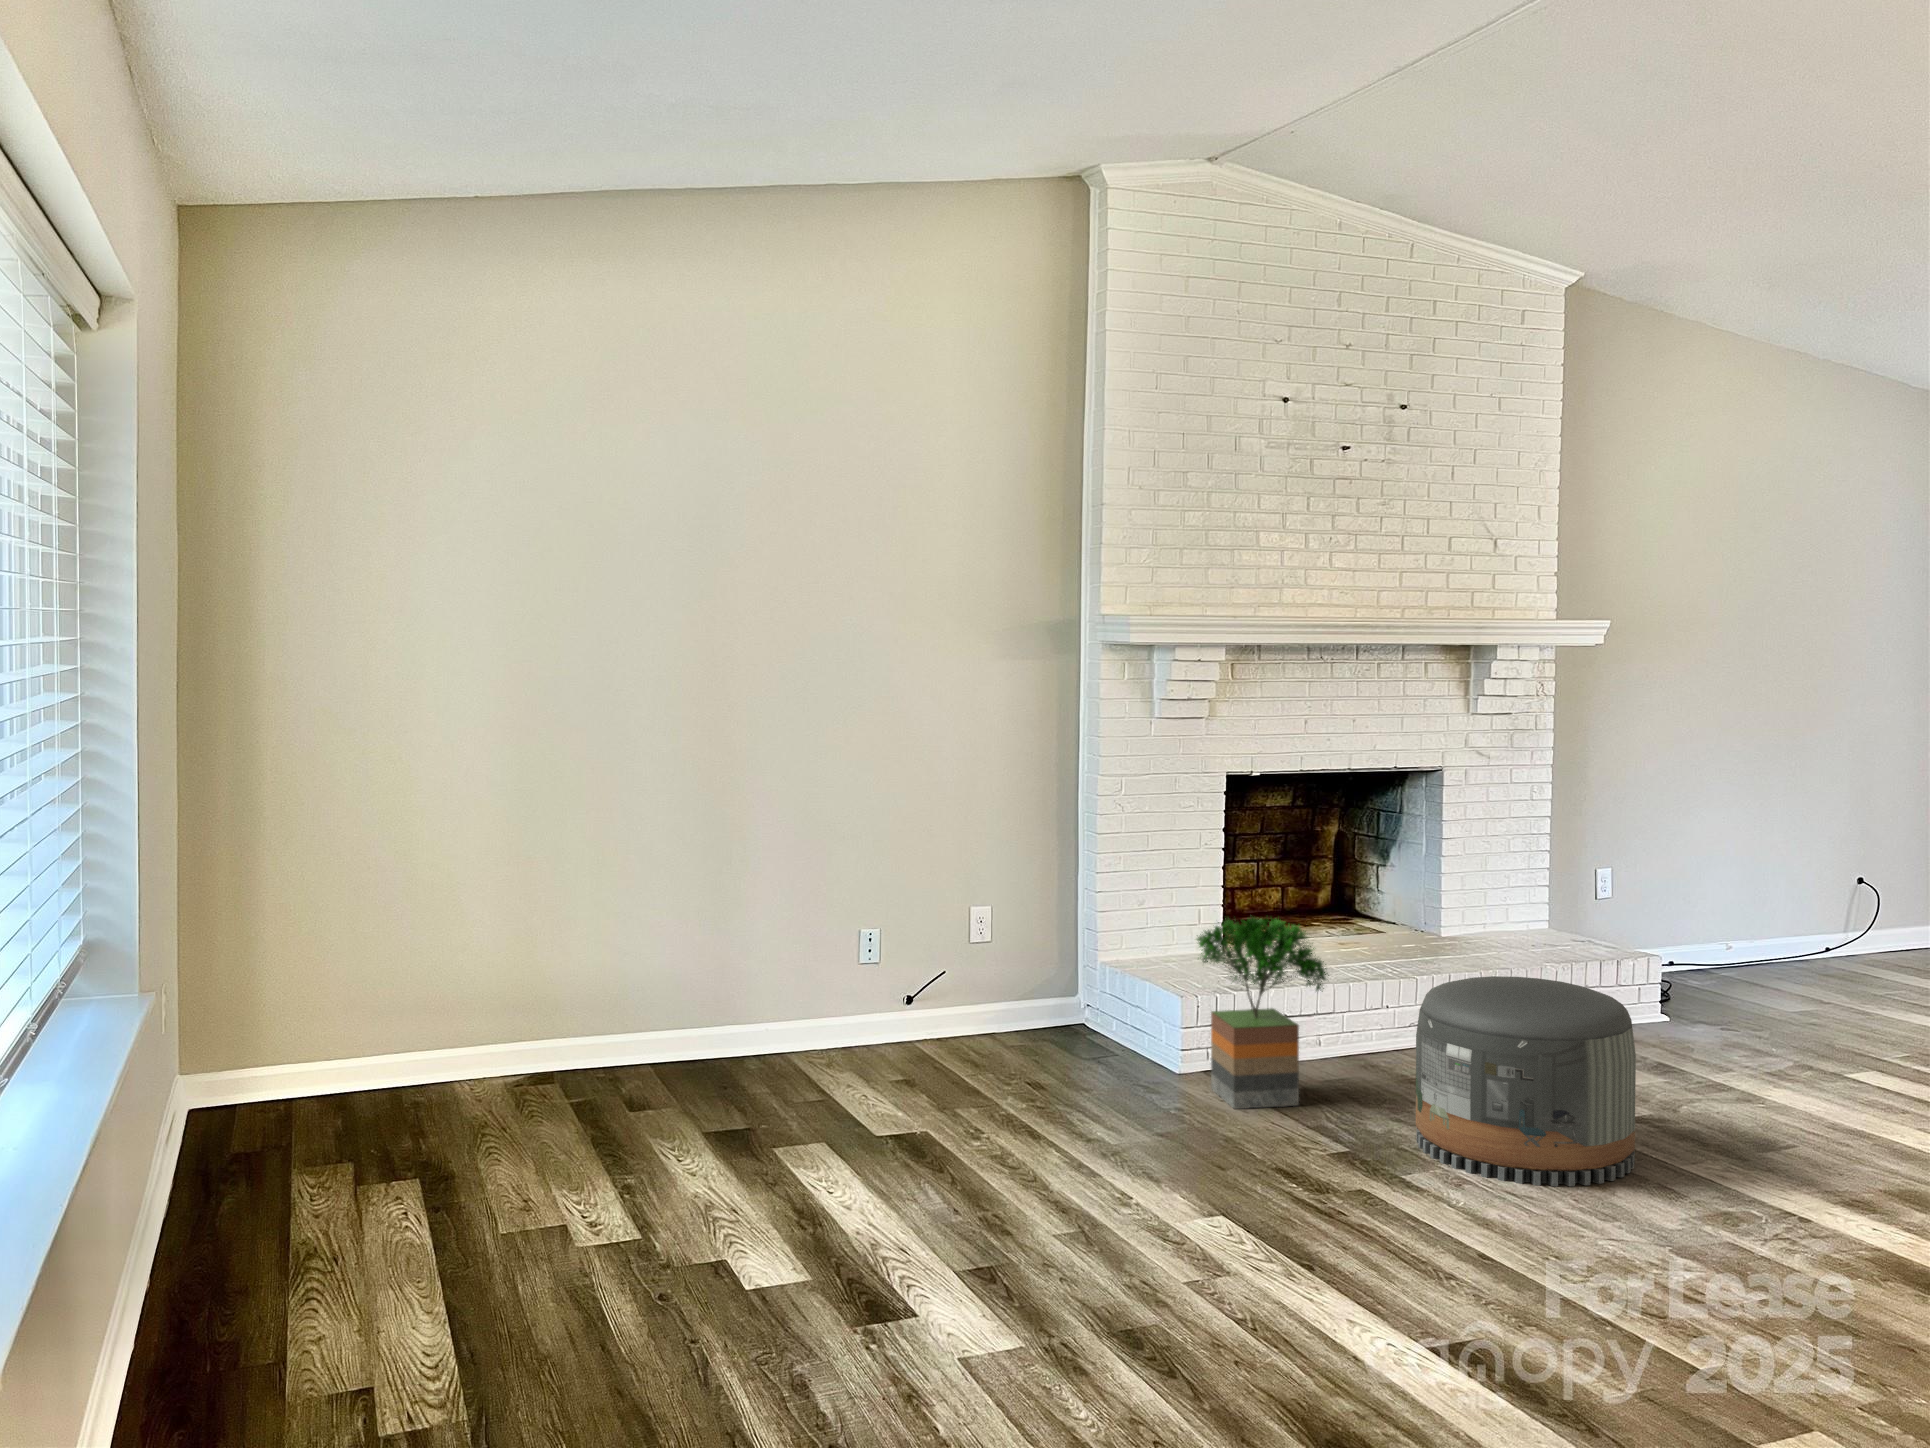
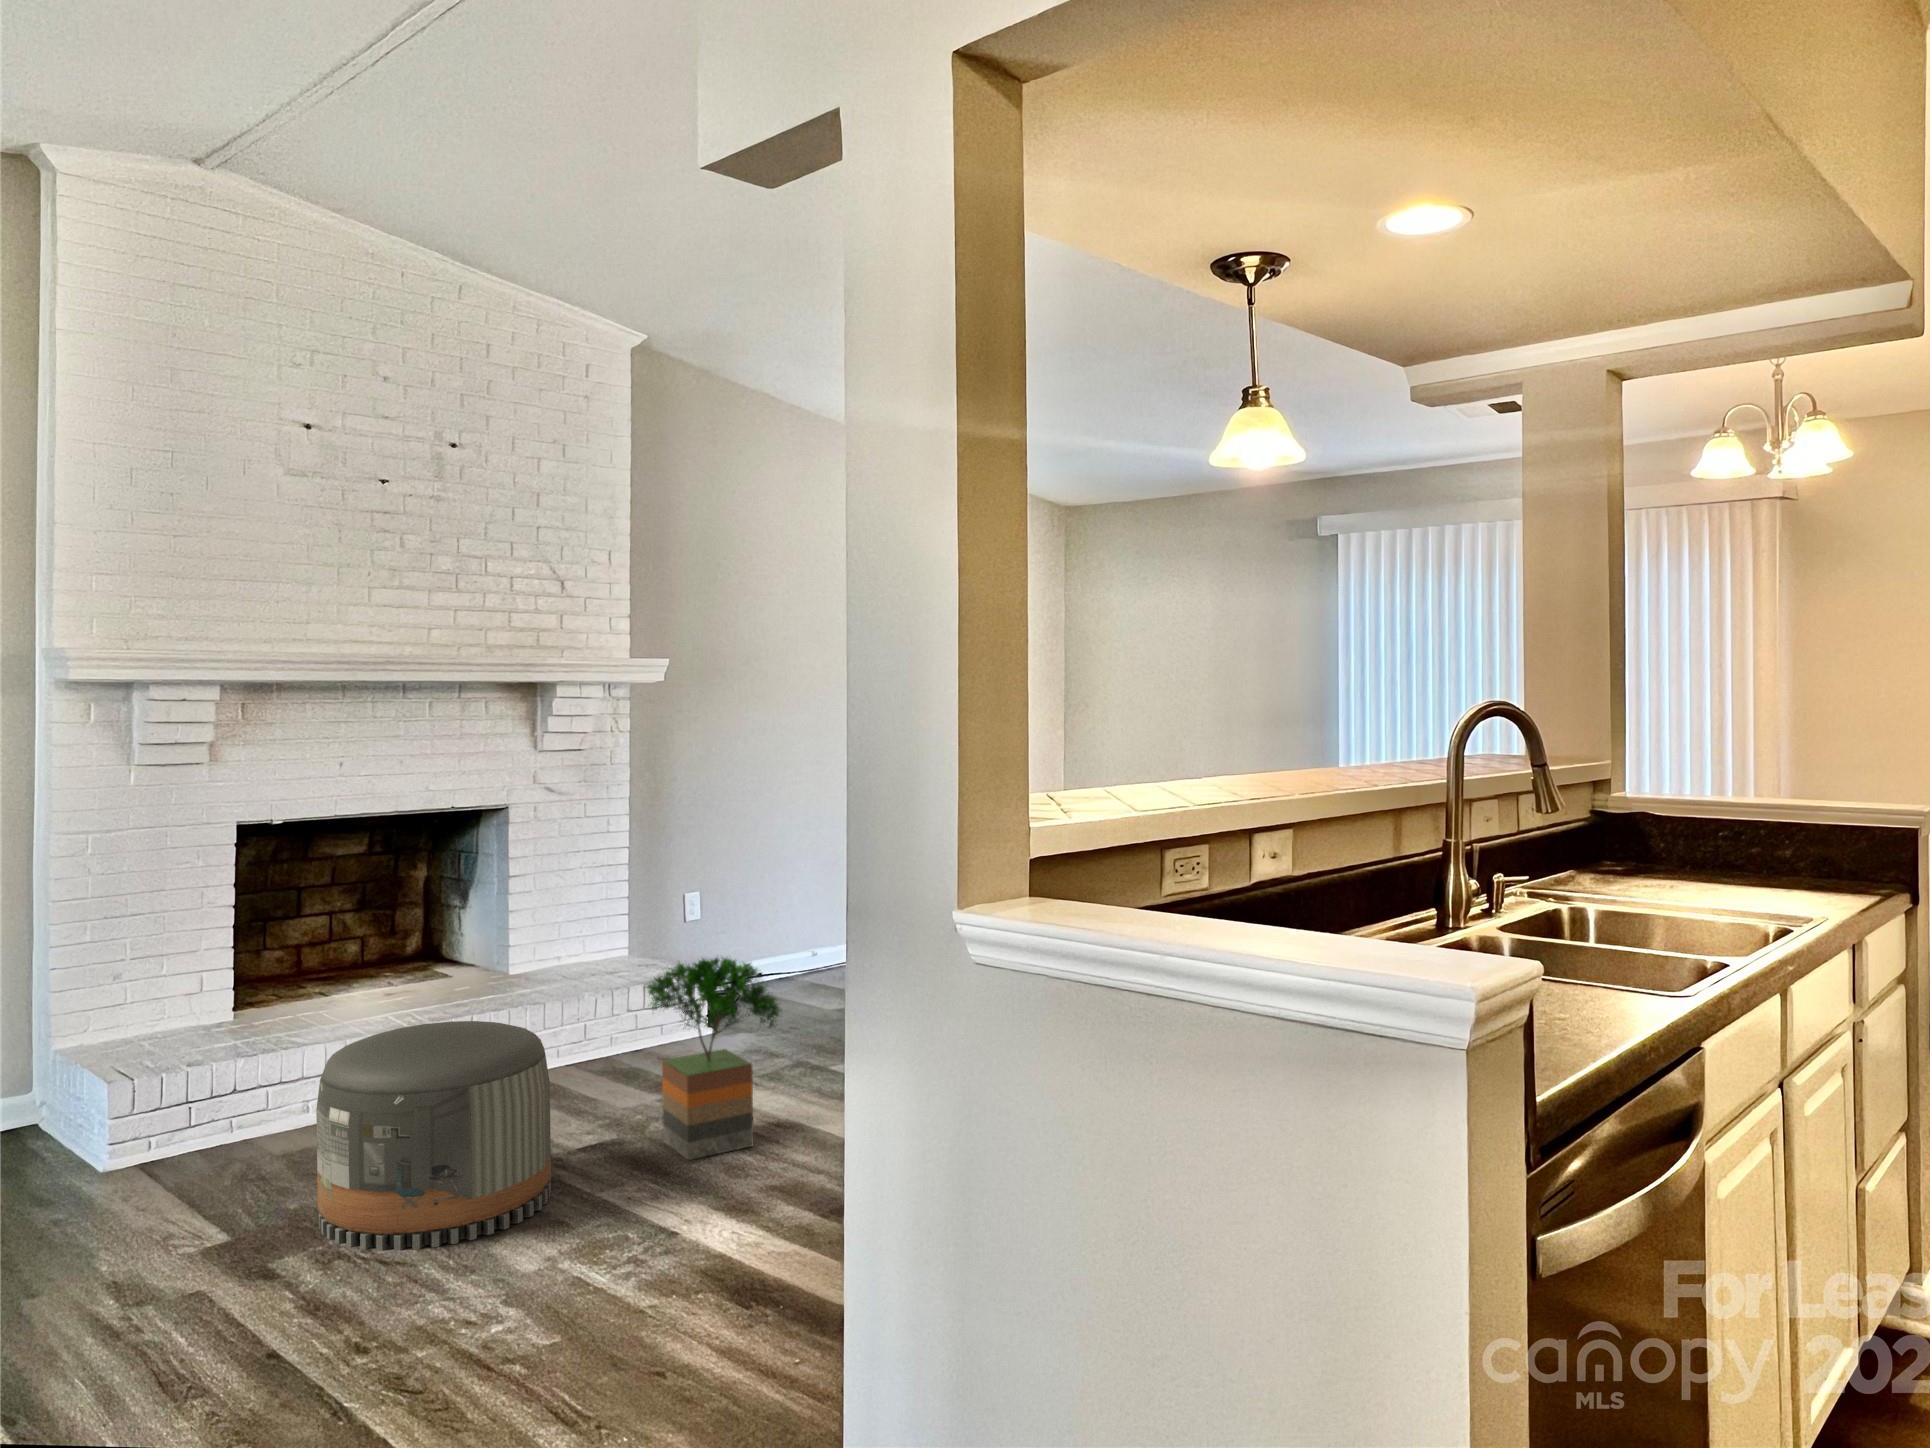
potted tree: present [1197,917,1329,1109] -> present [646,958,782,1160]

